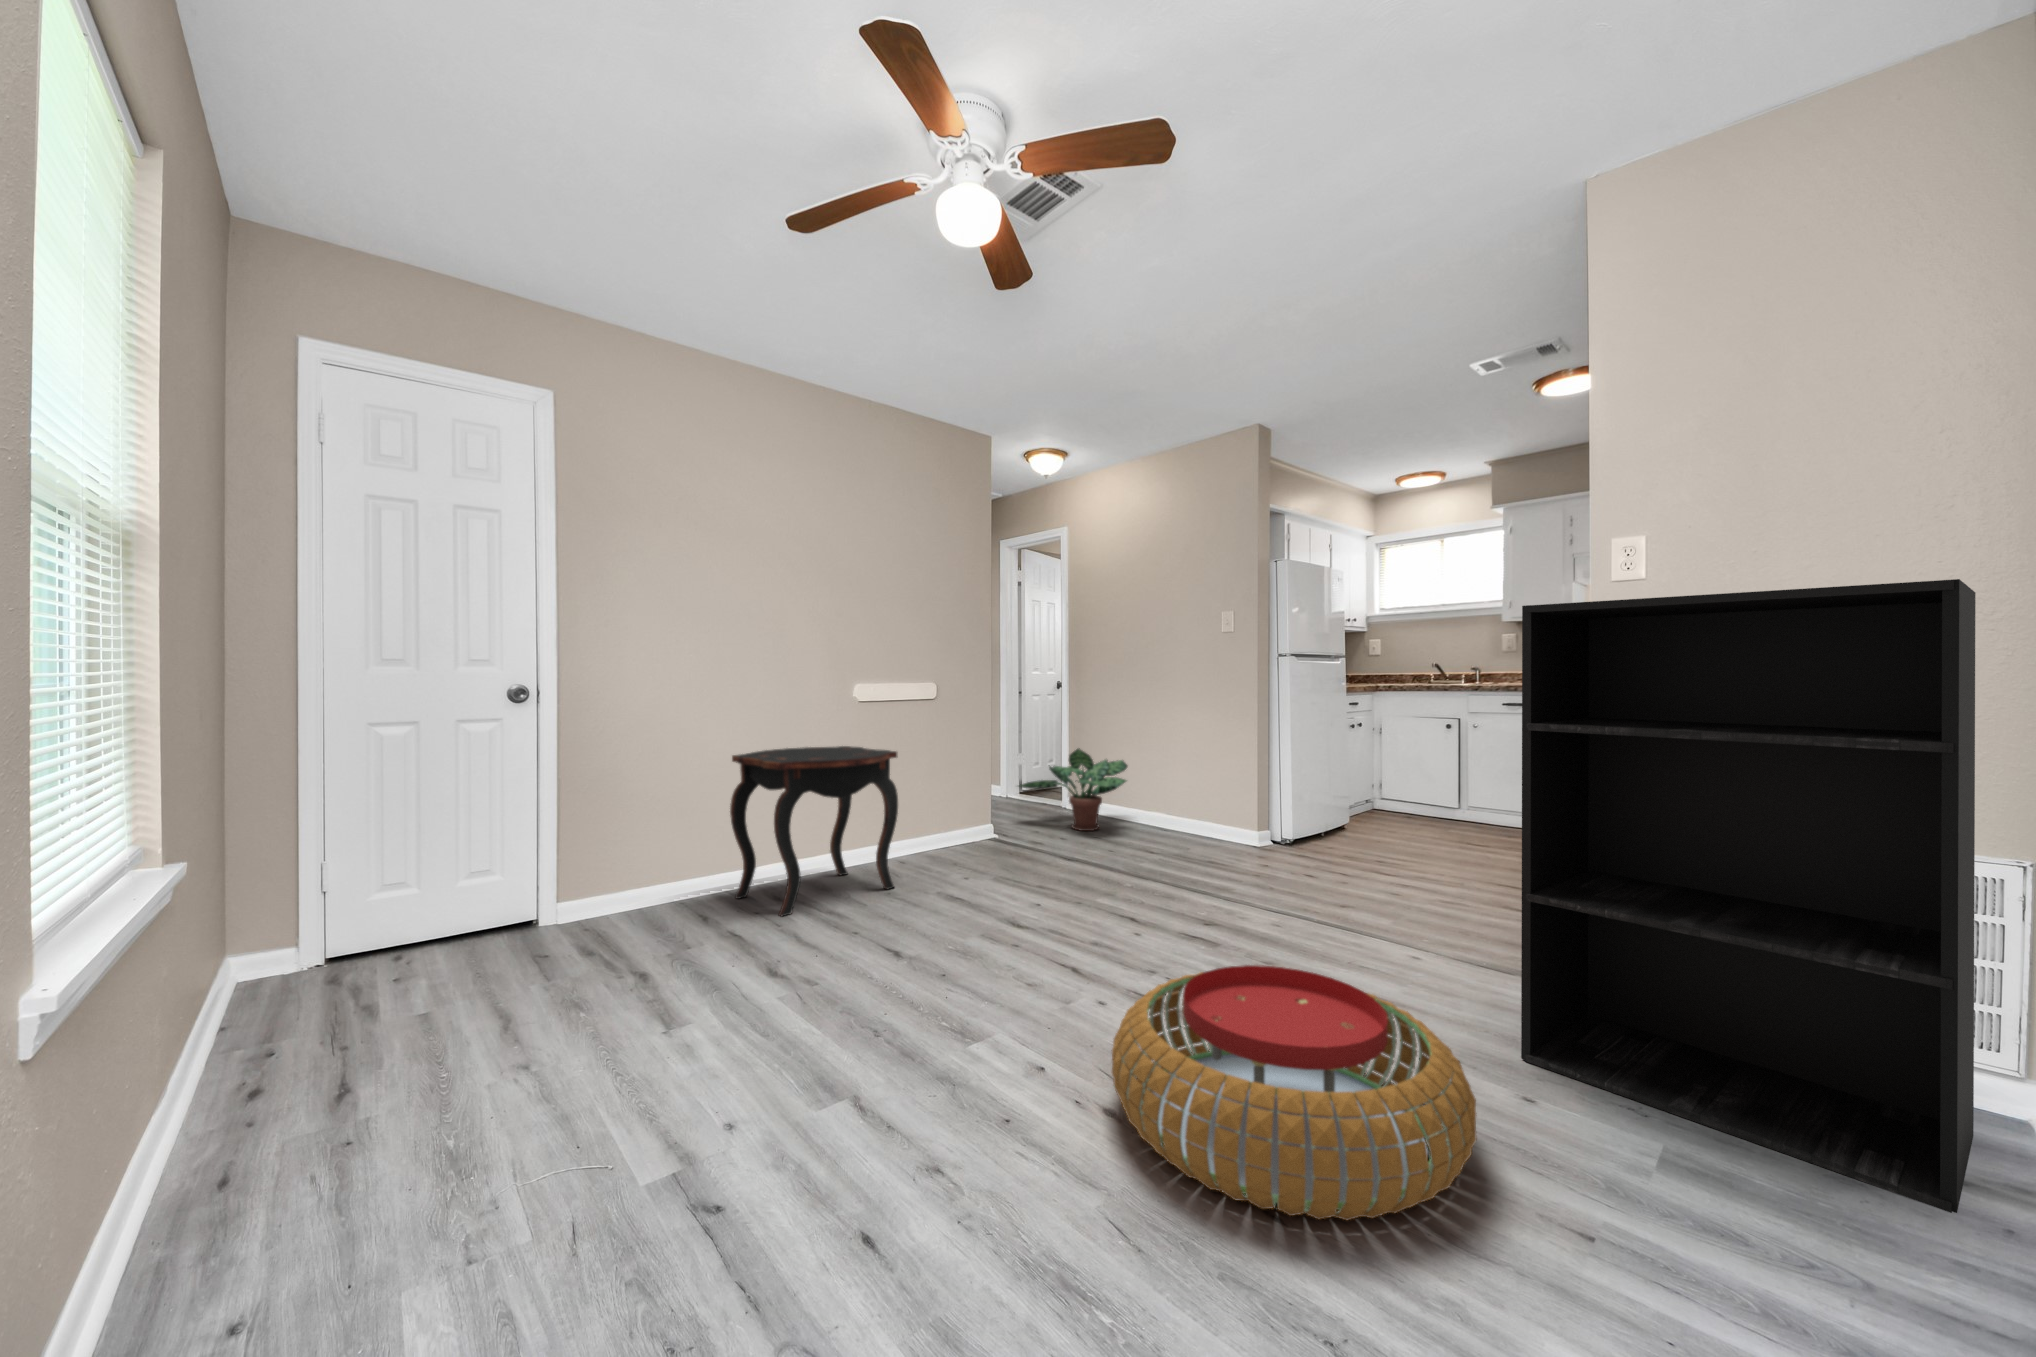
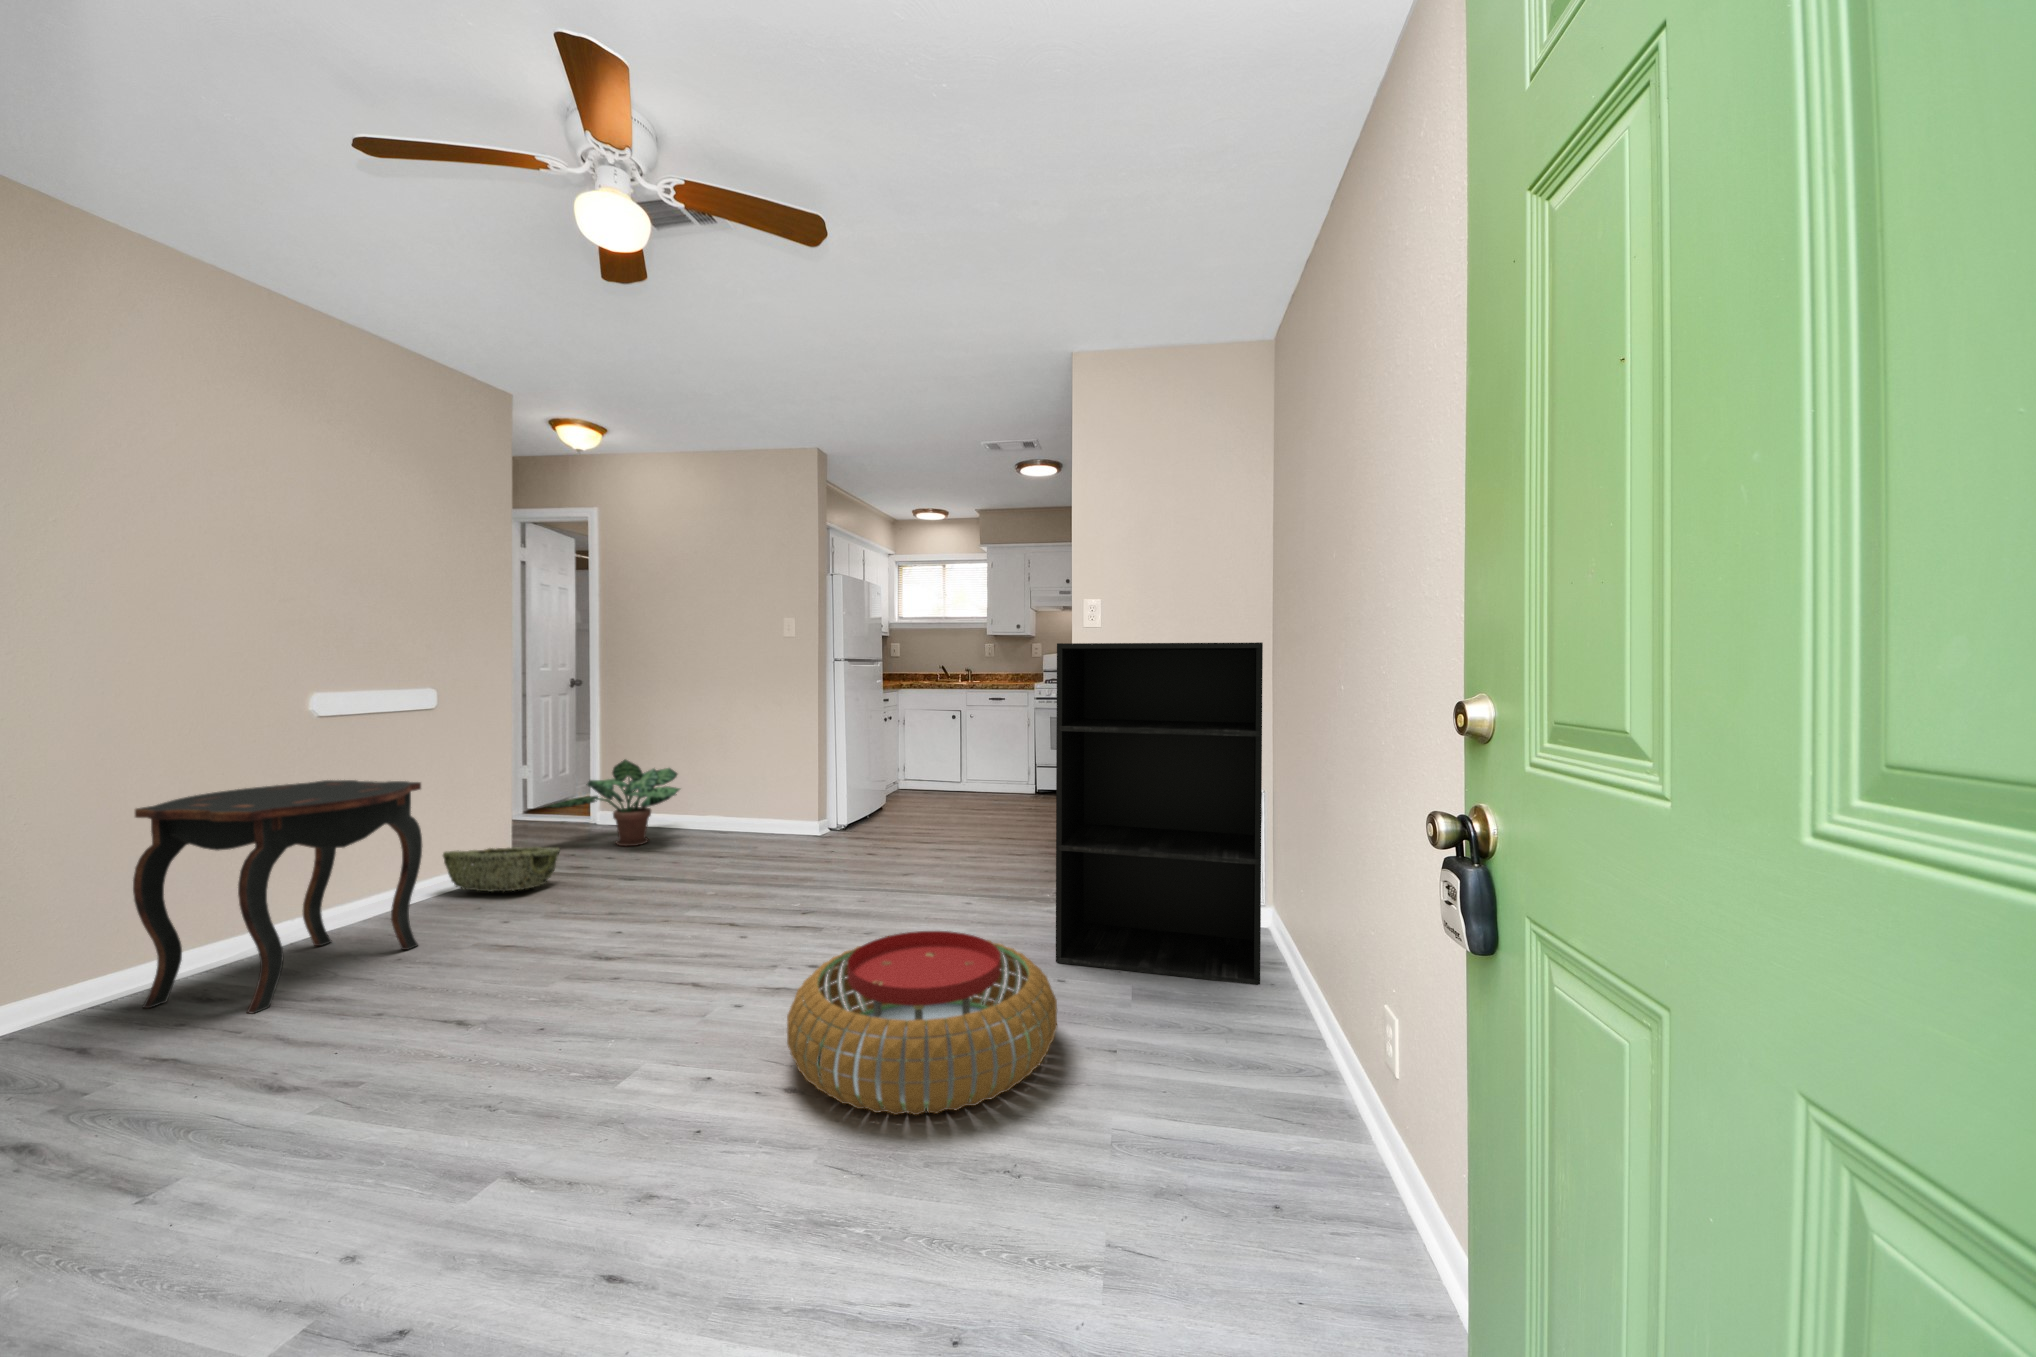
woven basket: none [930,814,1013,857] -> present [443,847,560,892]

